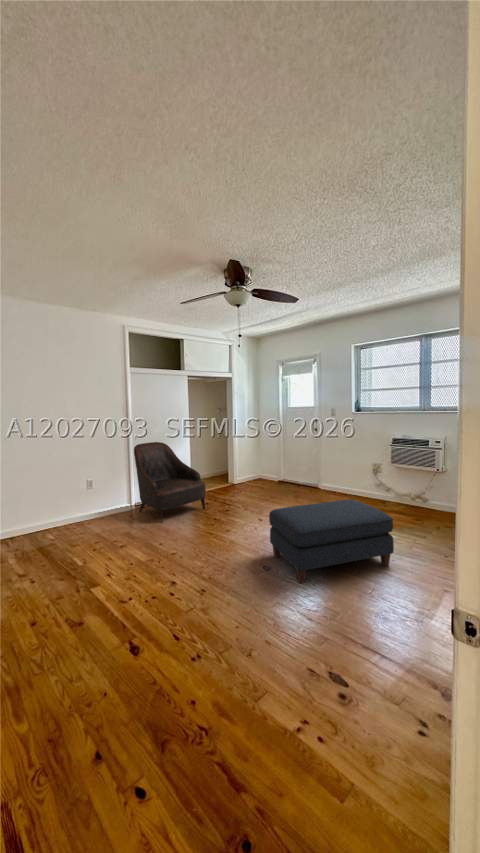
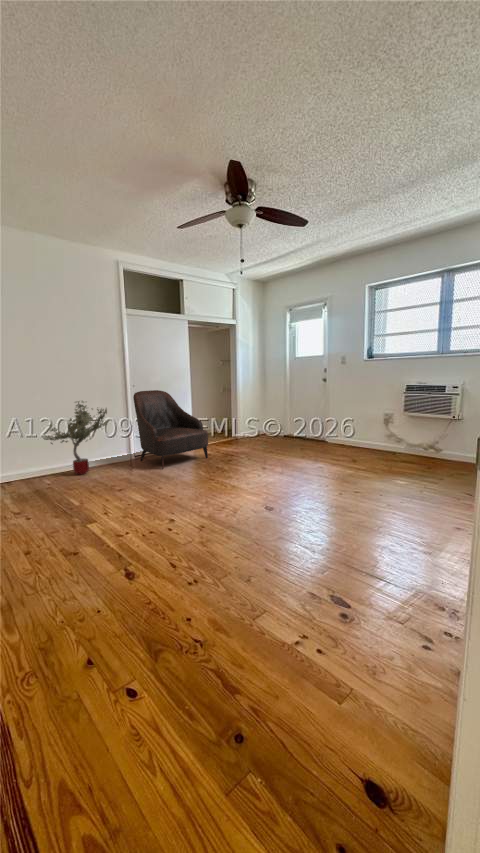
potted tree: none [45,456,110,530] -> present [43,401,108,475]
ottoman: present [269,500,394,583] -> none [273,442,404,520]

